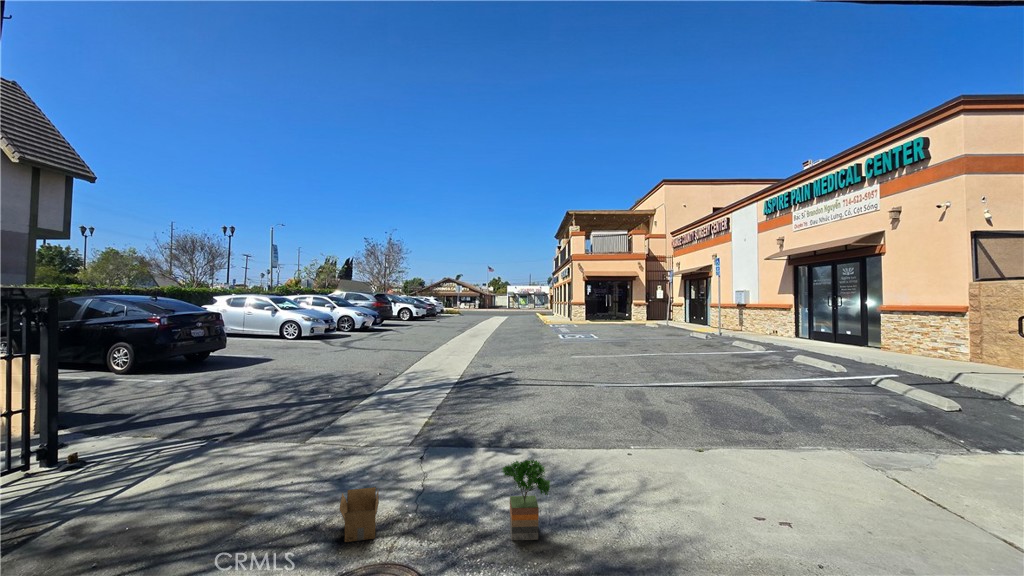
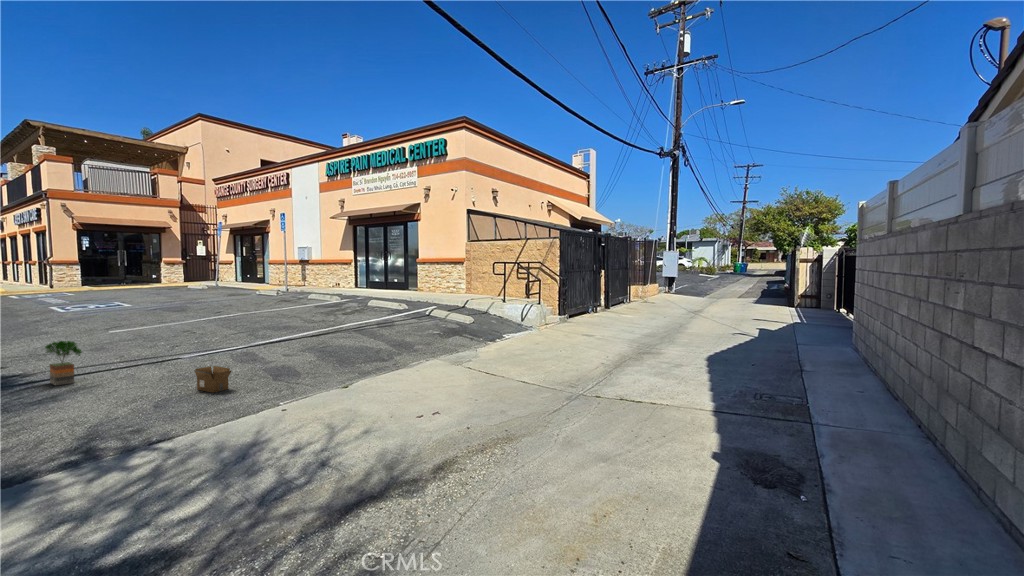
potted tree: present [502,460,550,540] -> present [45,341,81,385]

